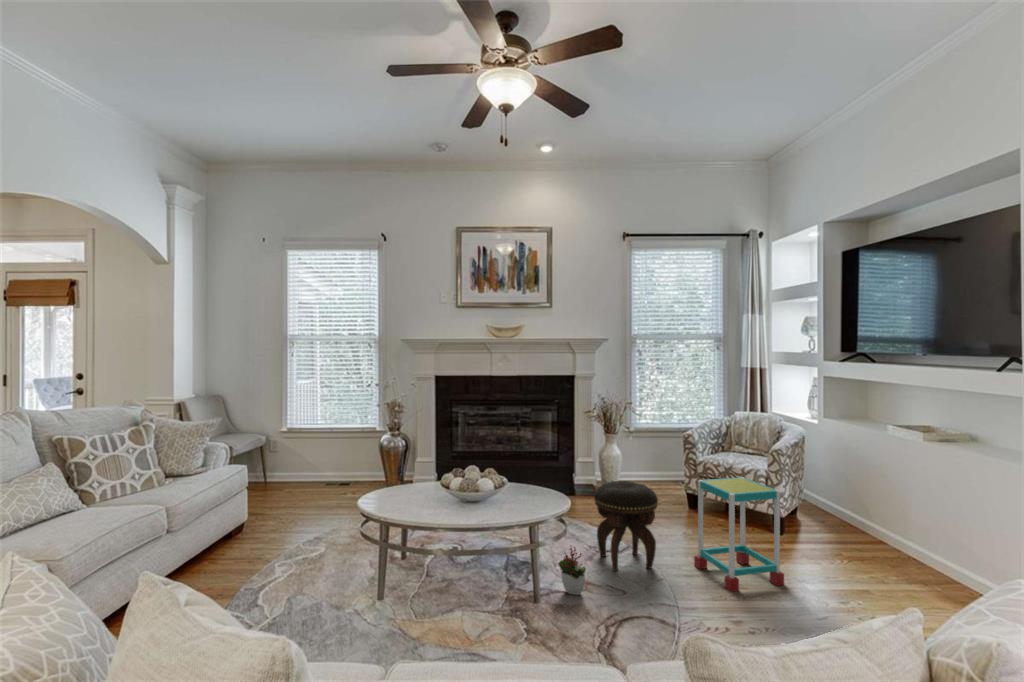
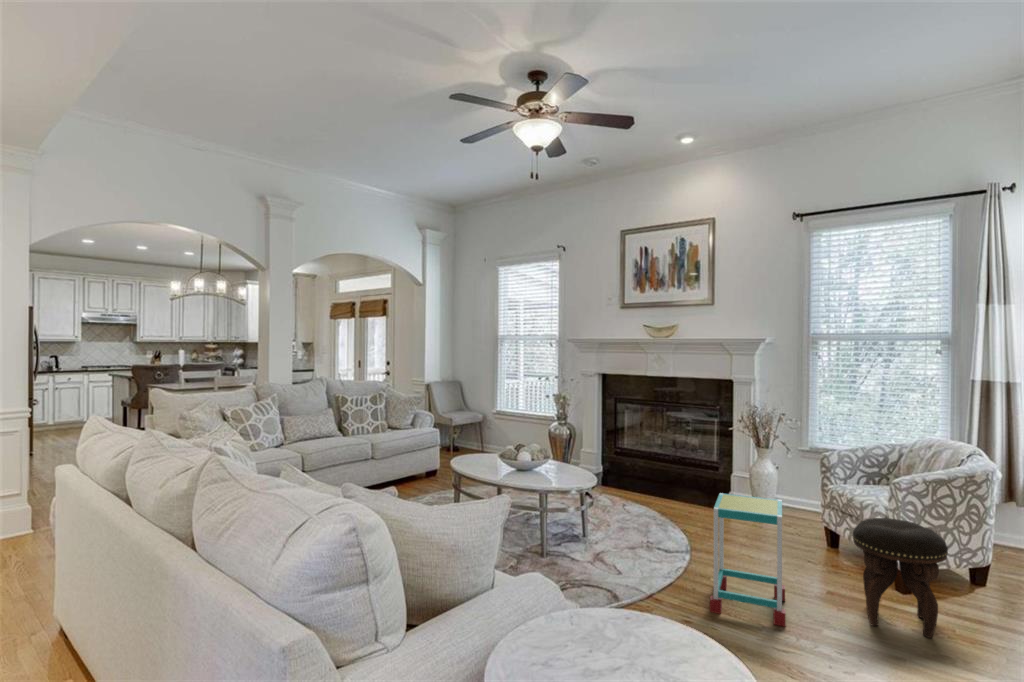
footstool: present [594,481,658,571] -> present [853,518,948,638]
decorative plant: present [558,547,585,595] -> none [551,526,572,571]

